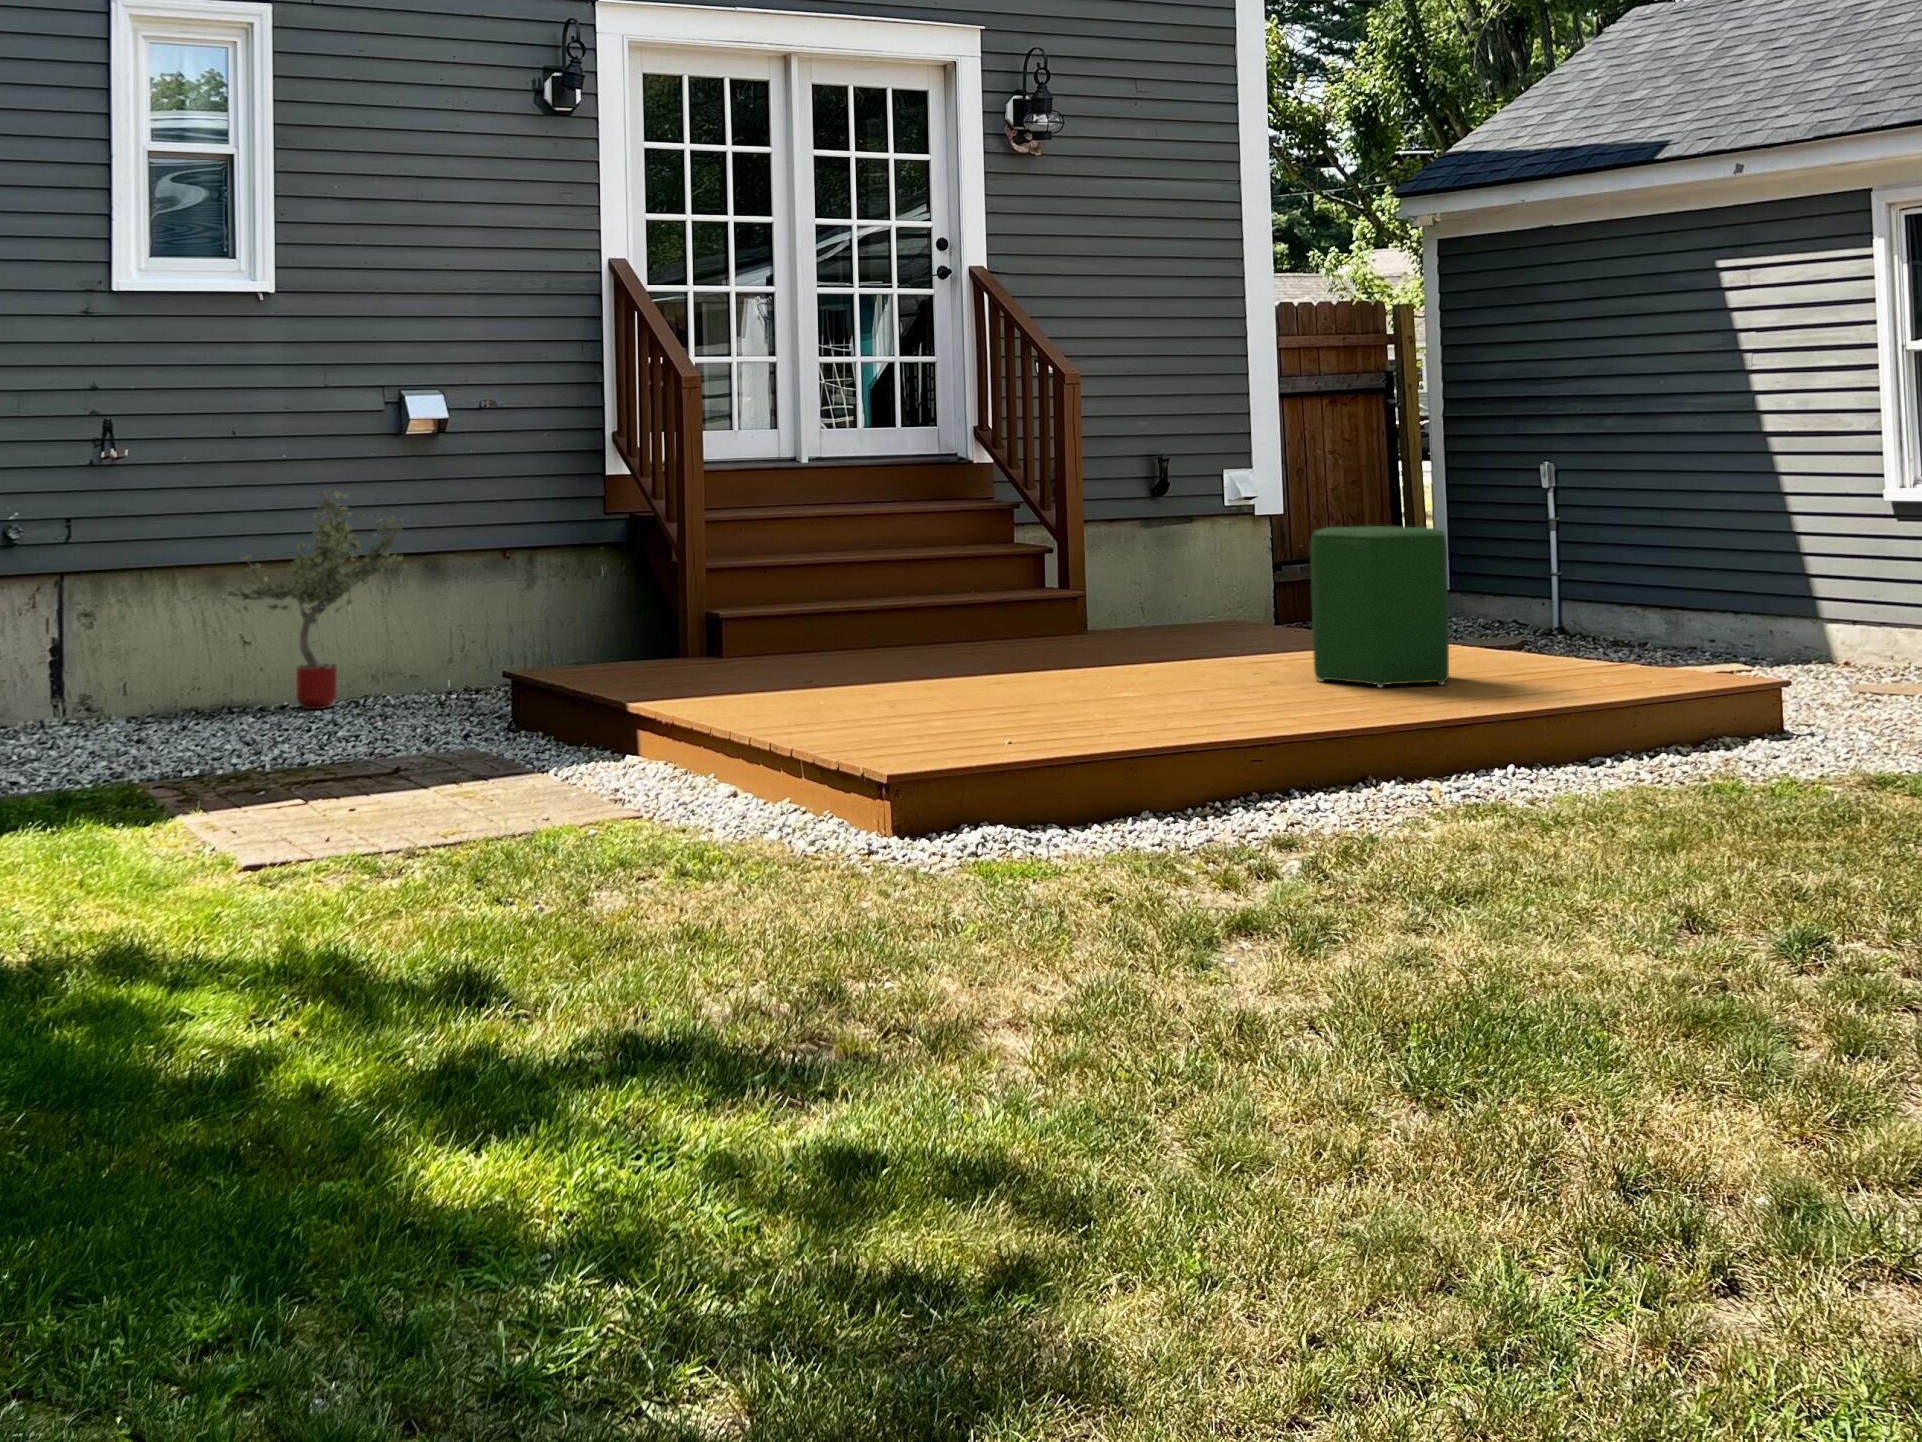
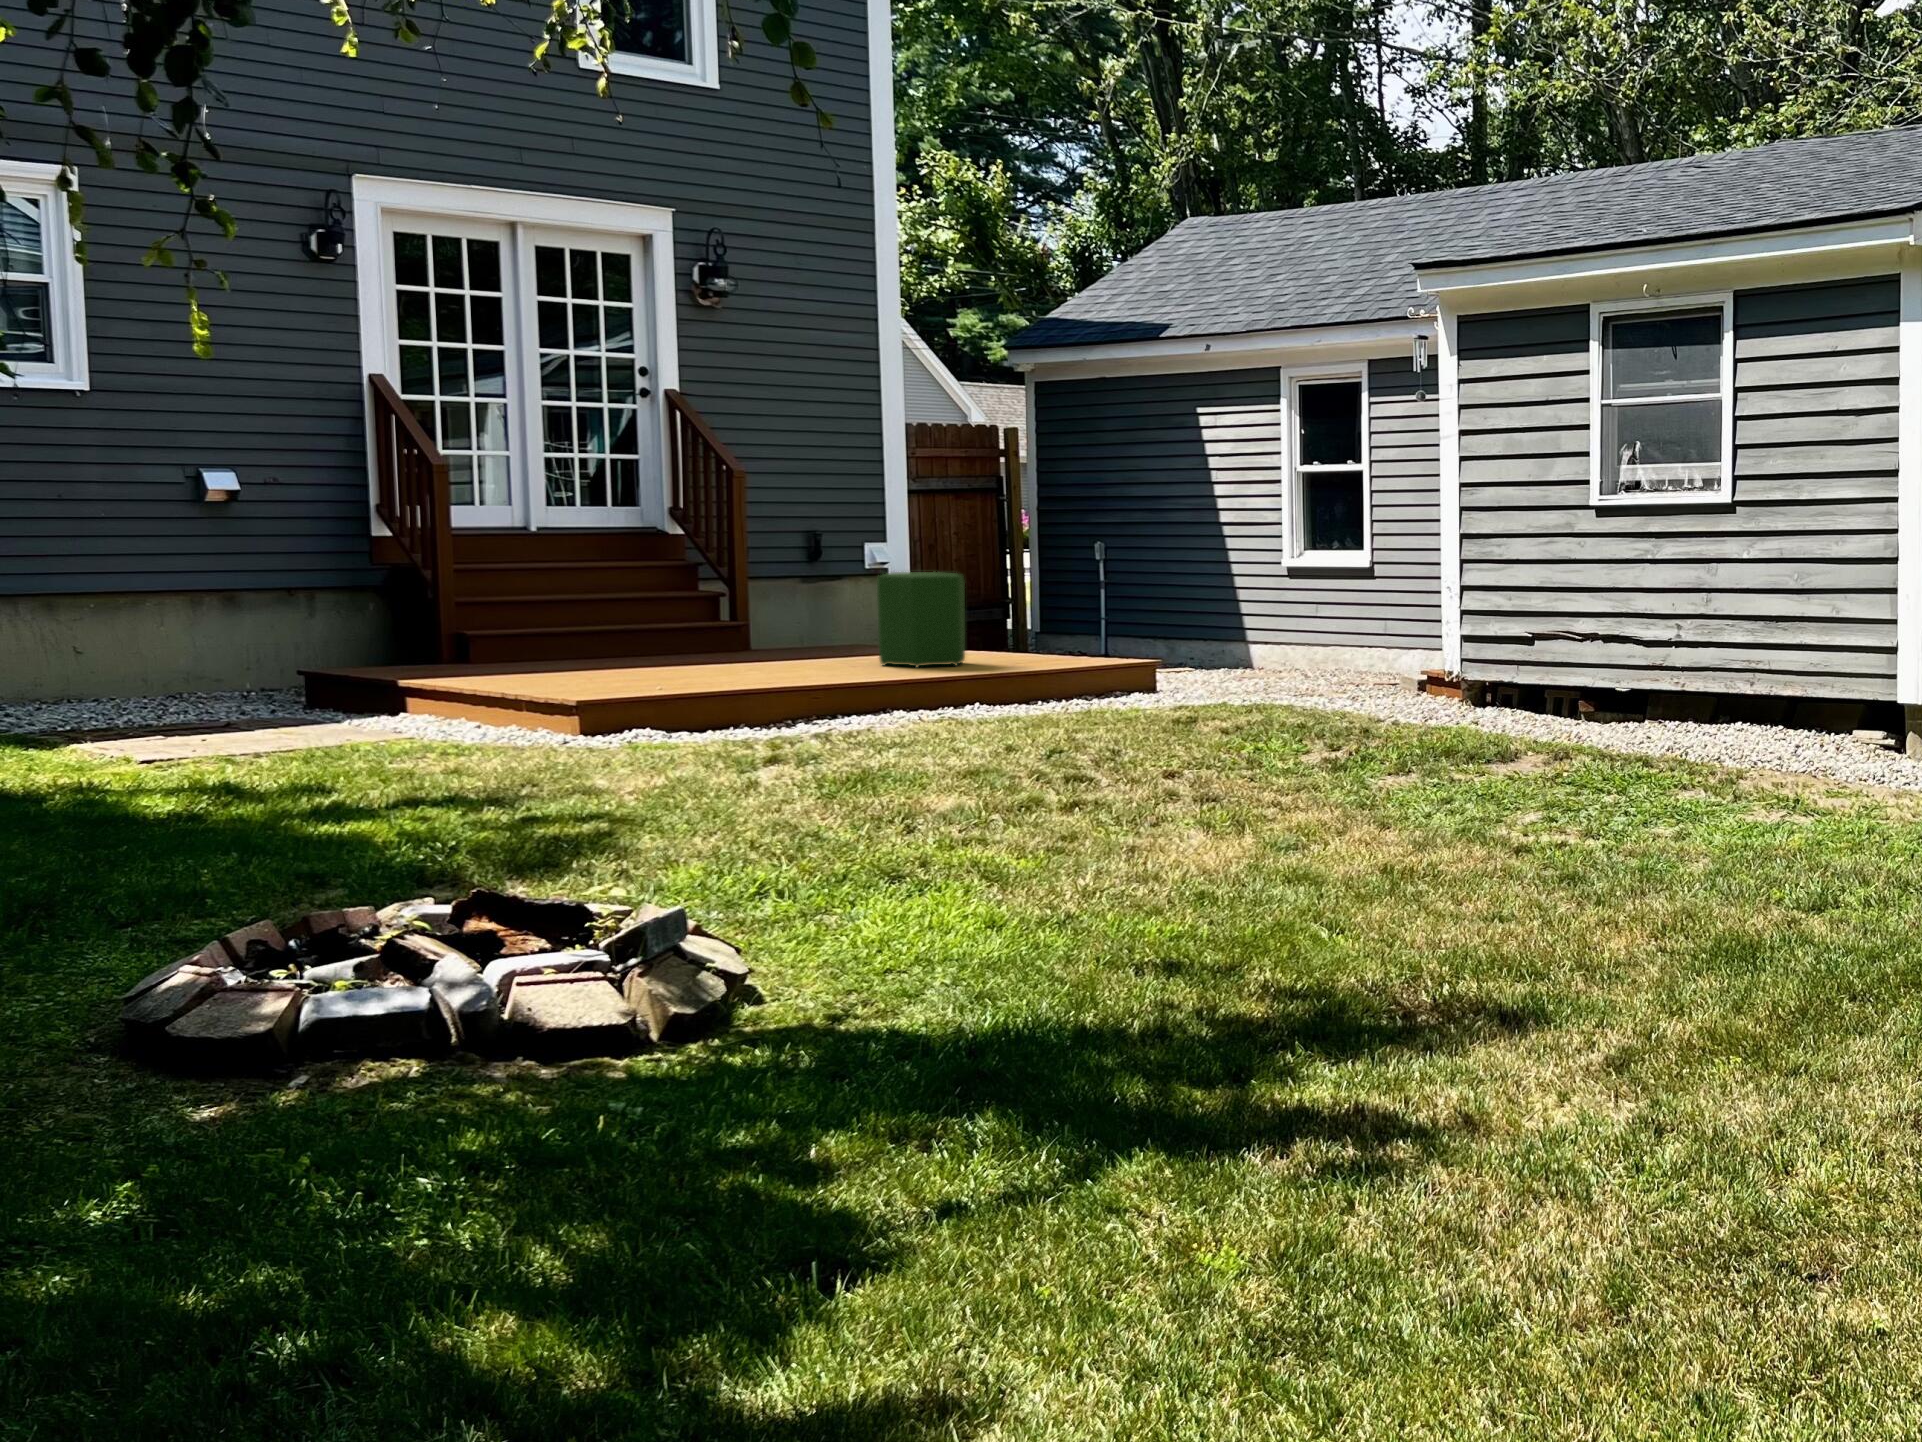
potted tree: present [226,491,403,709] -> none [54,537,209,697]

